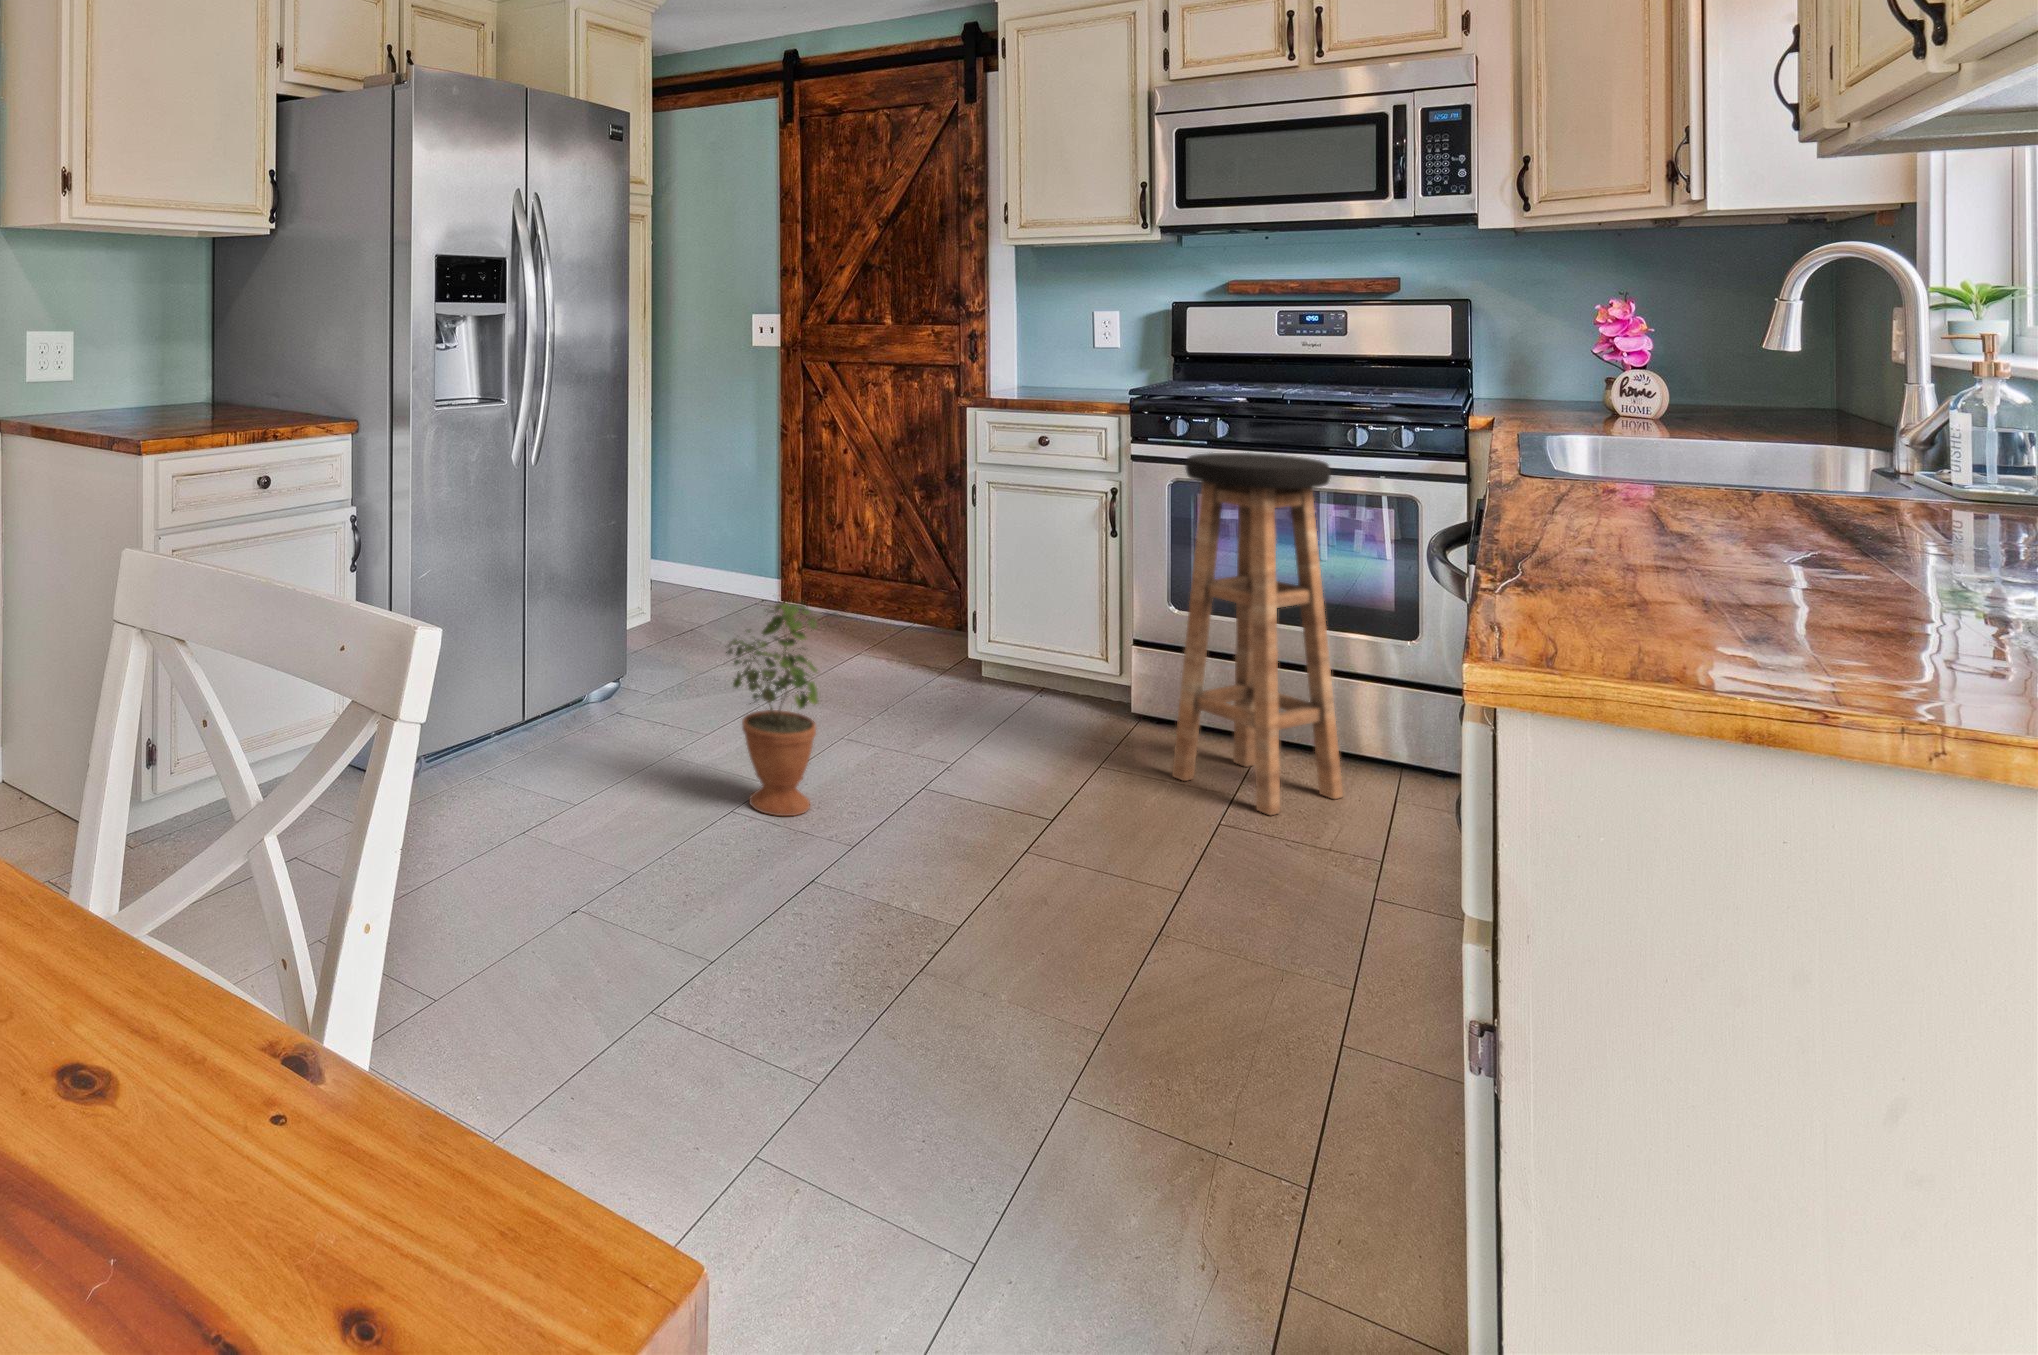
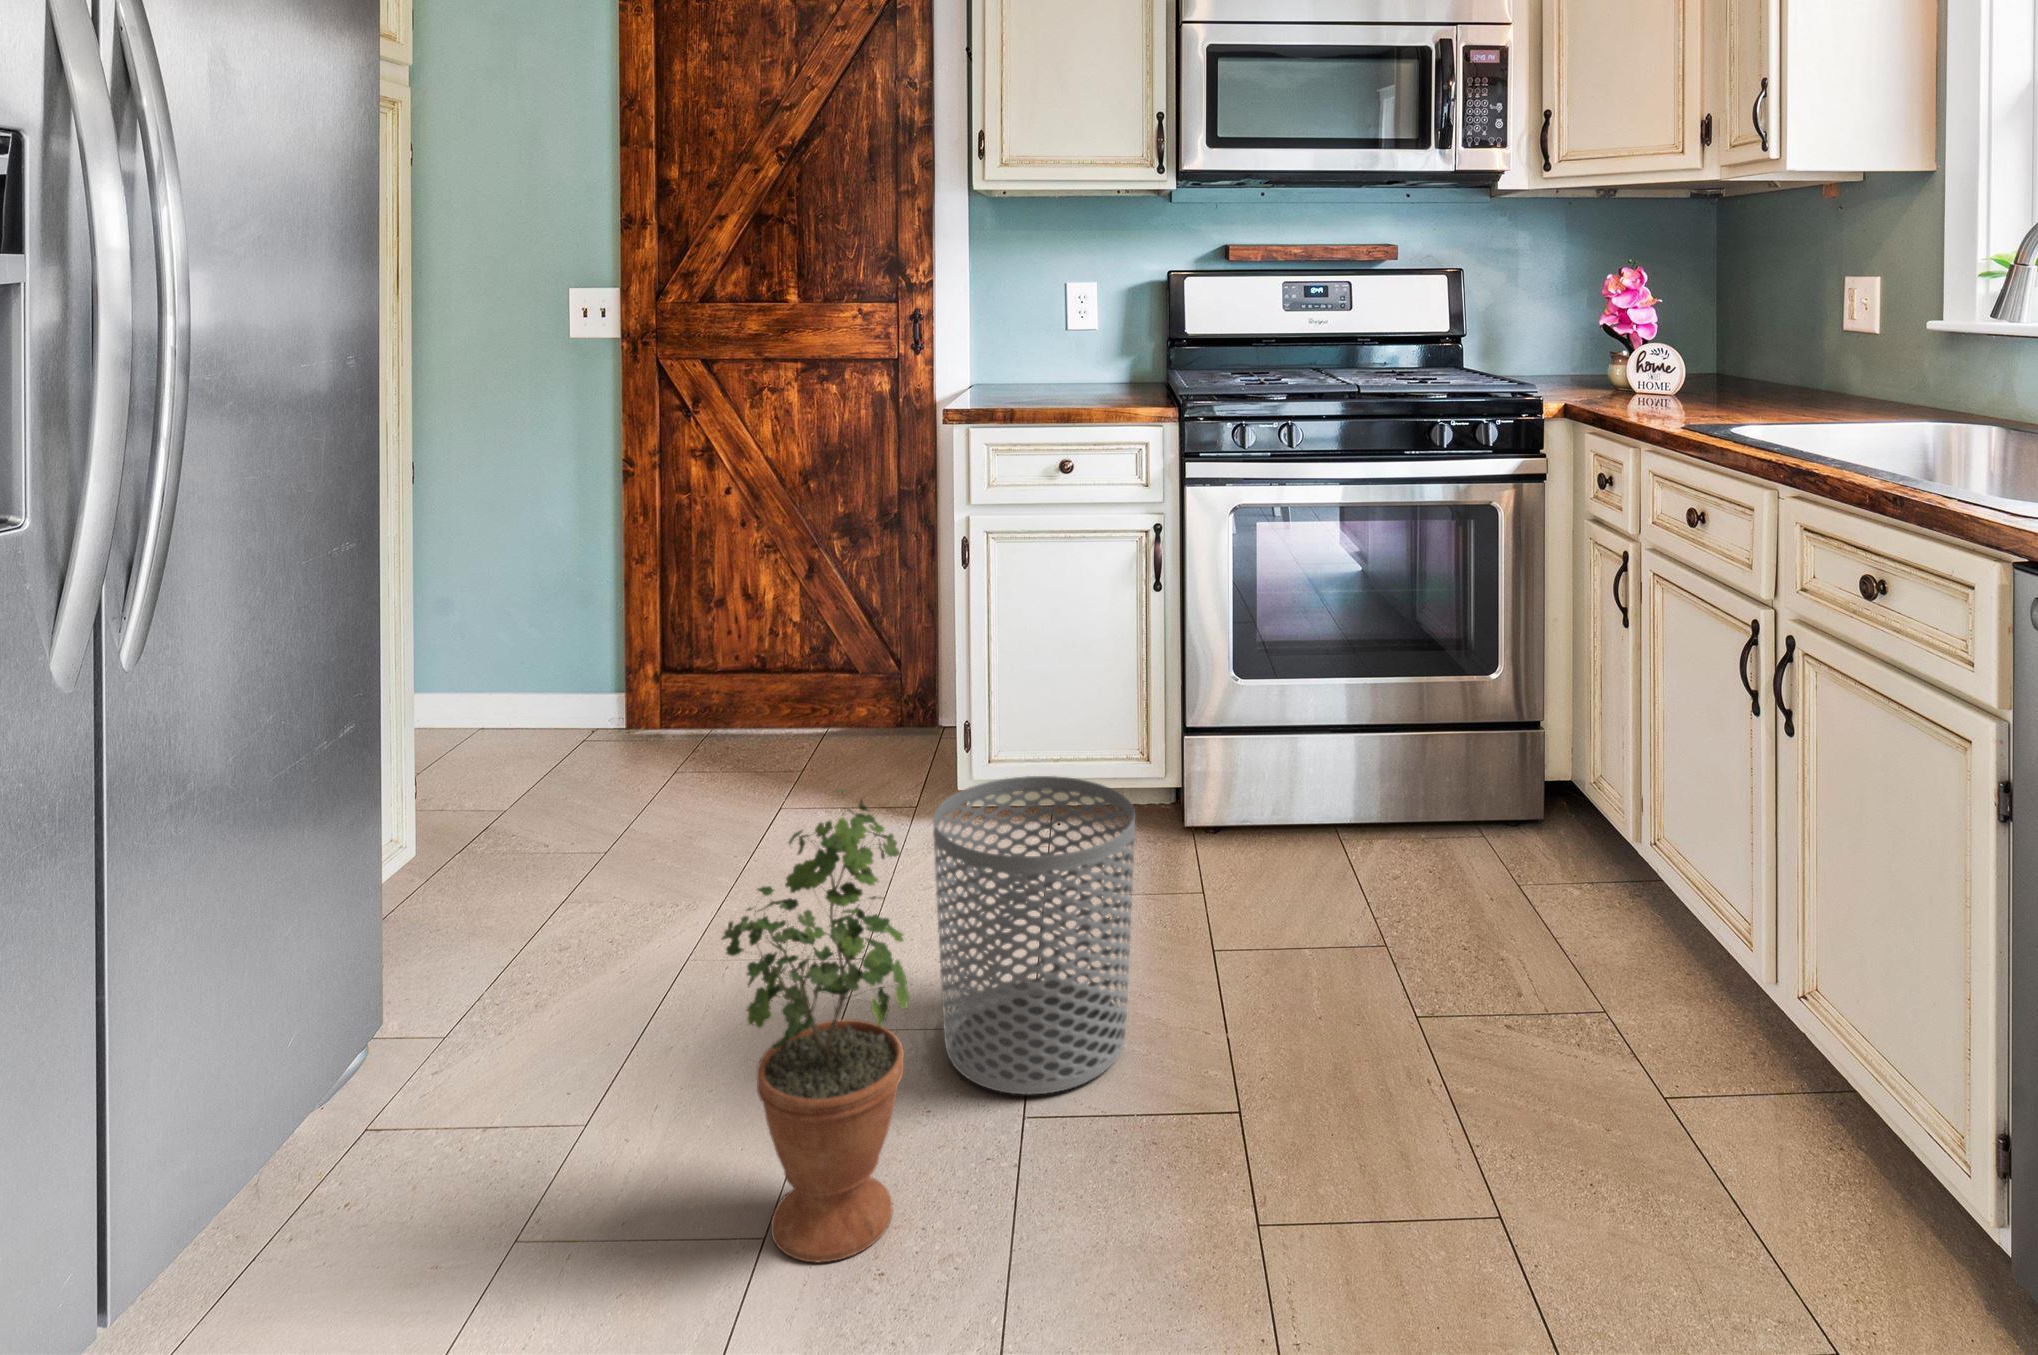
bar stool: present [1172,453,1343,815] -> none [1307,459,1482,948]
waste bin: none [866,625,993,799] -> present [933,776,1135,1094]

